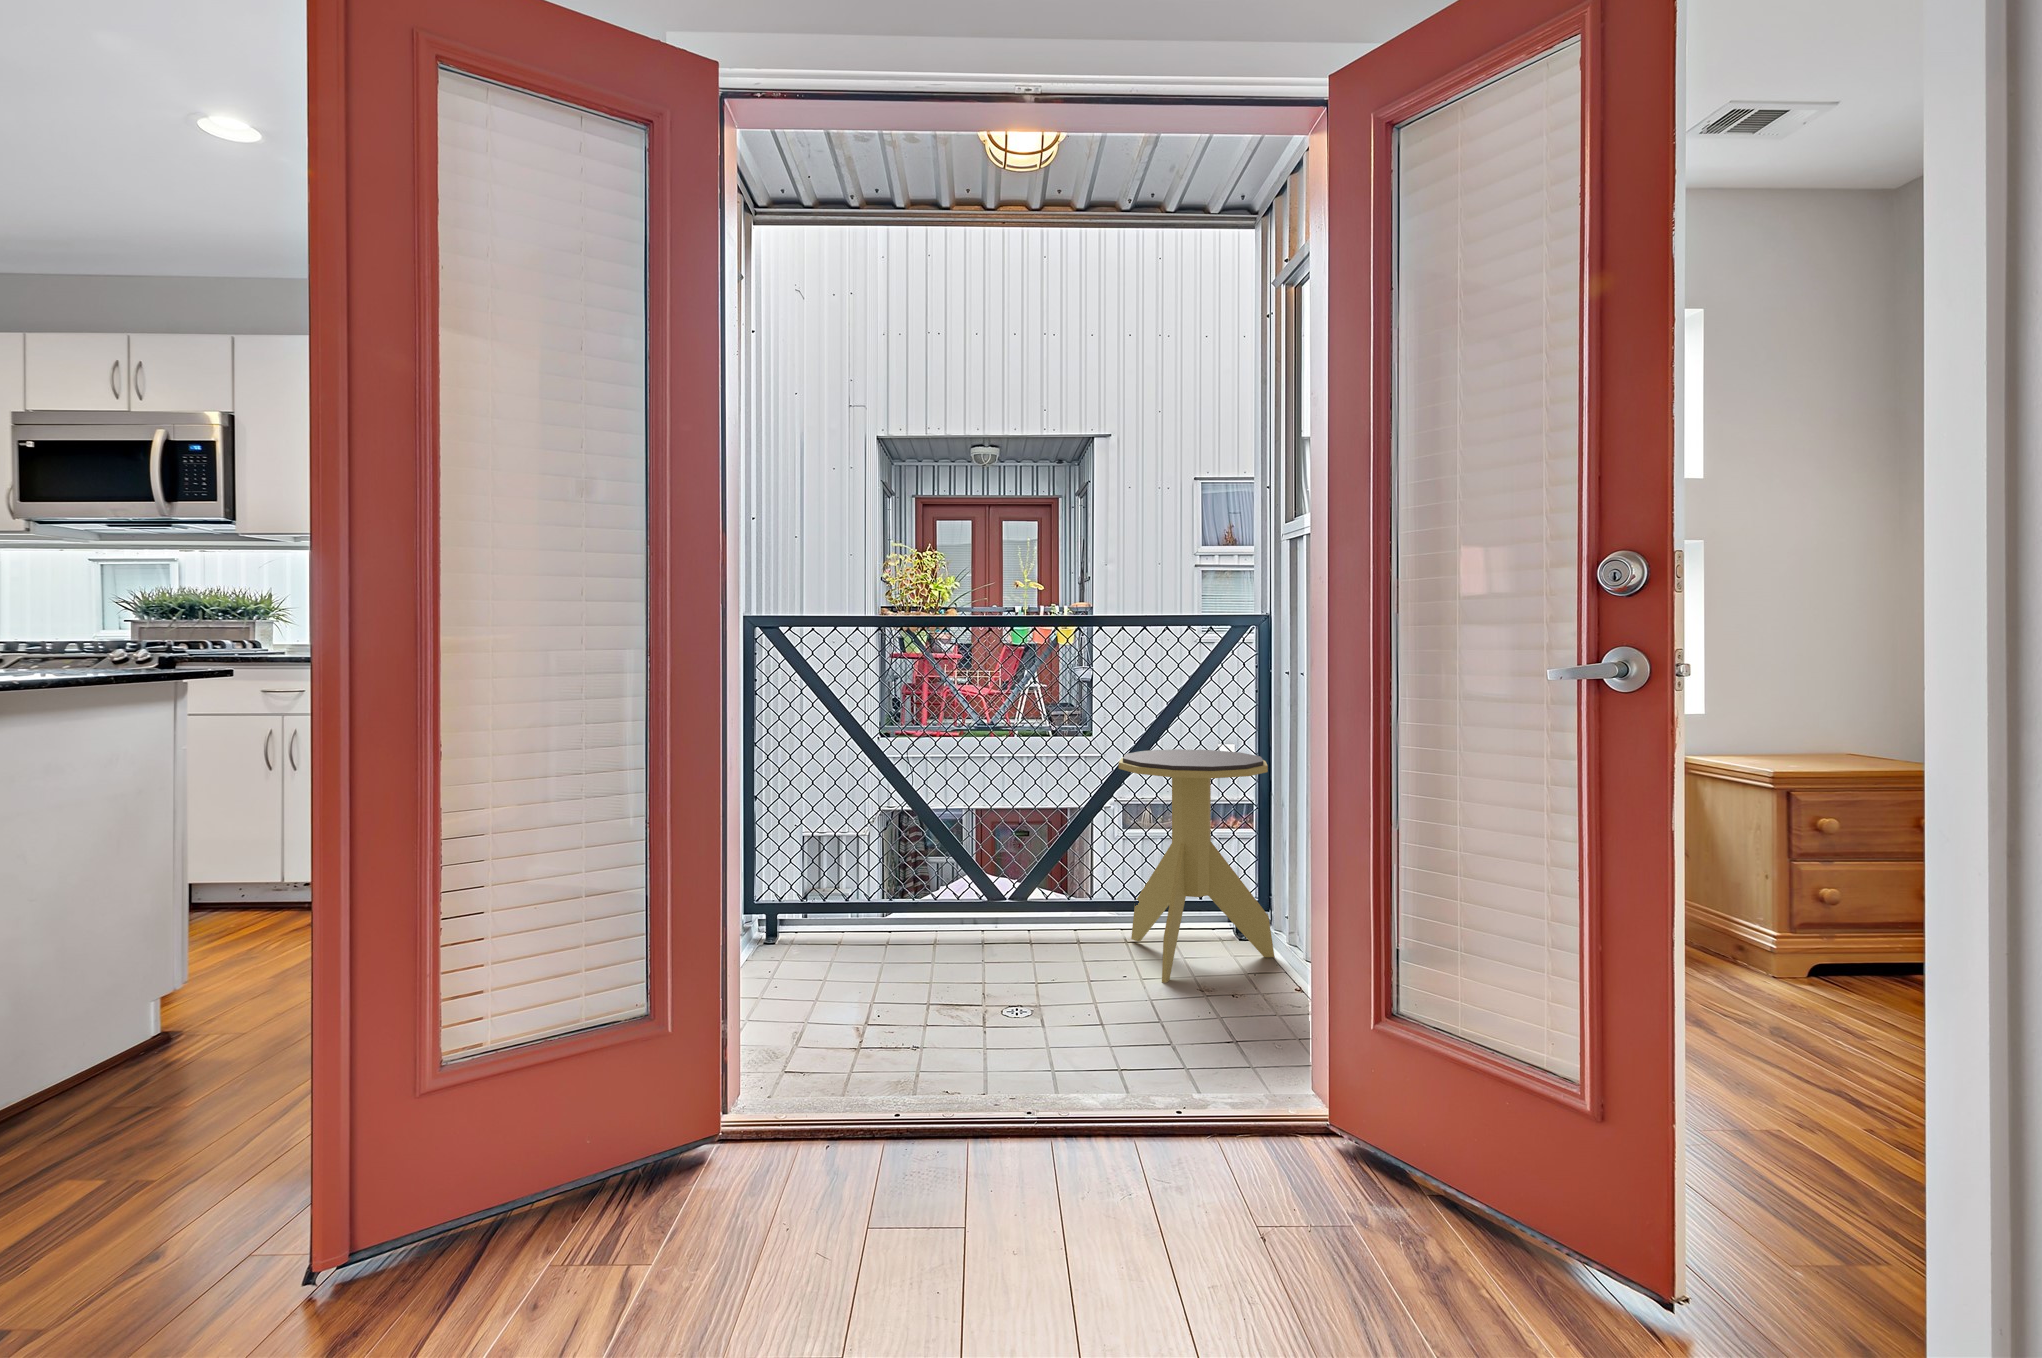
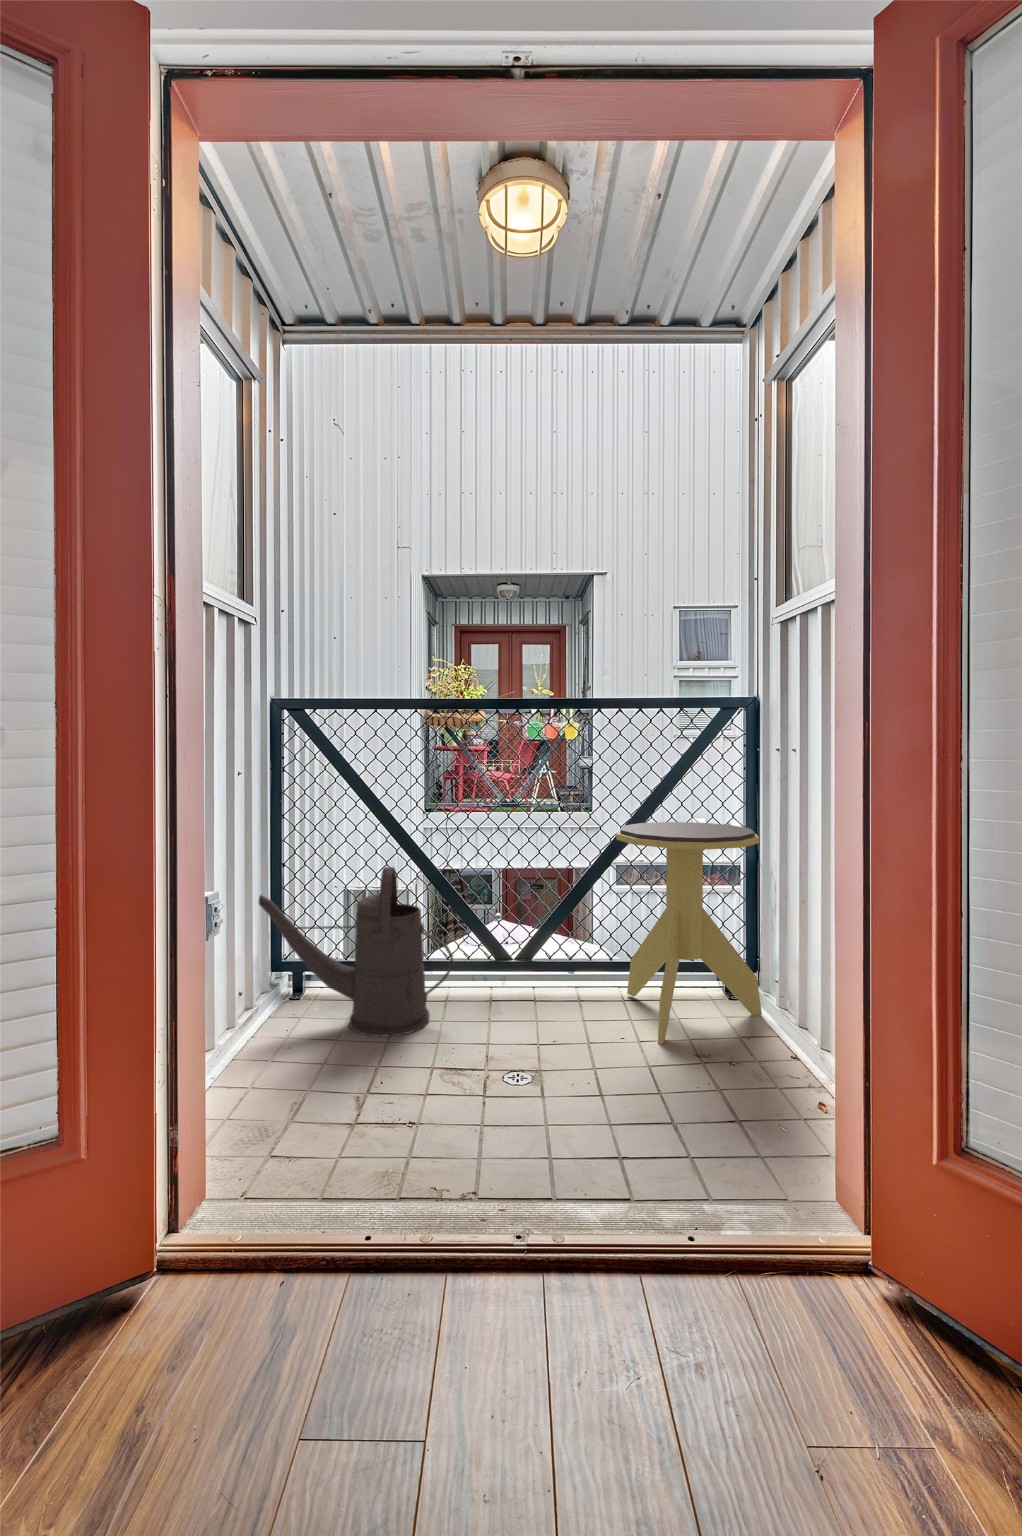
watering can: none [735,799,944,980] -> present [259,867,453,1037]

